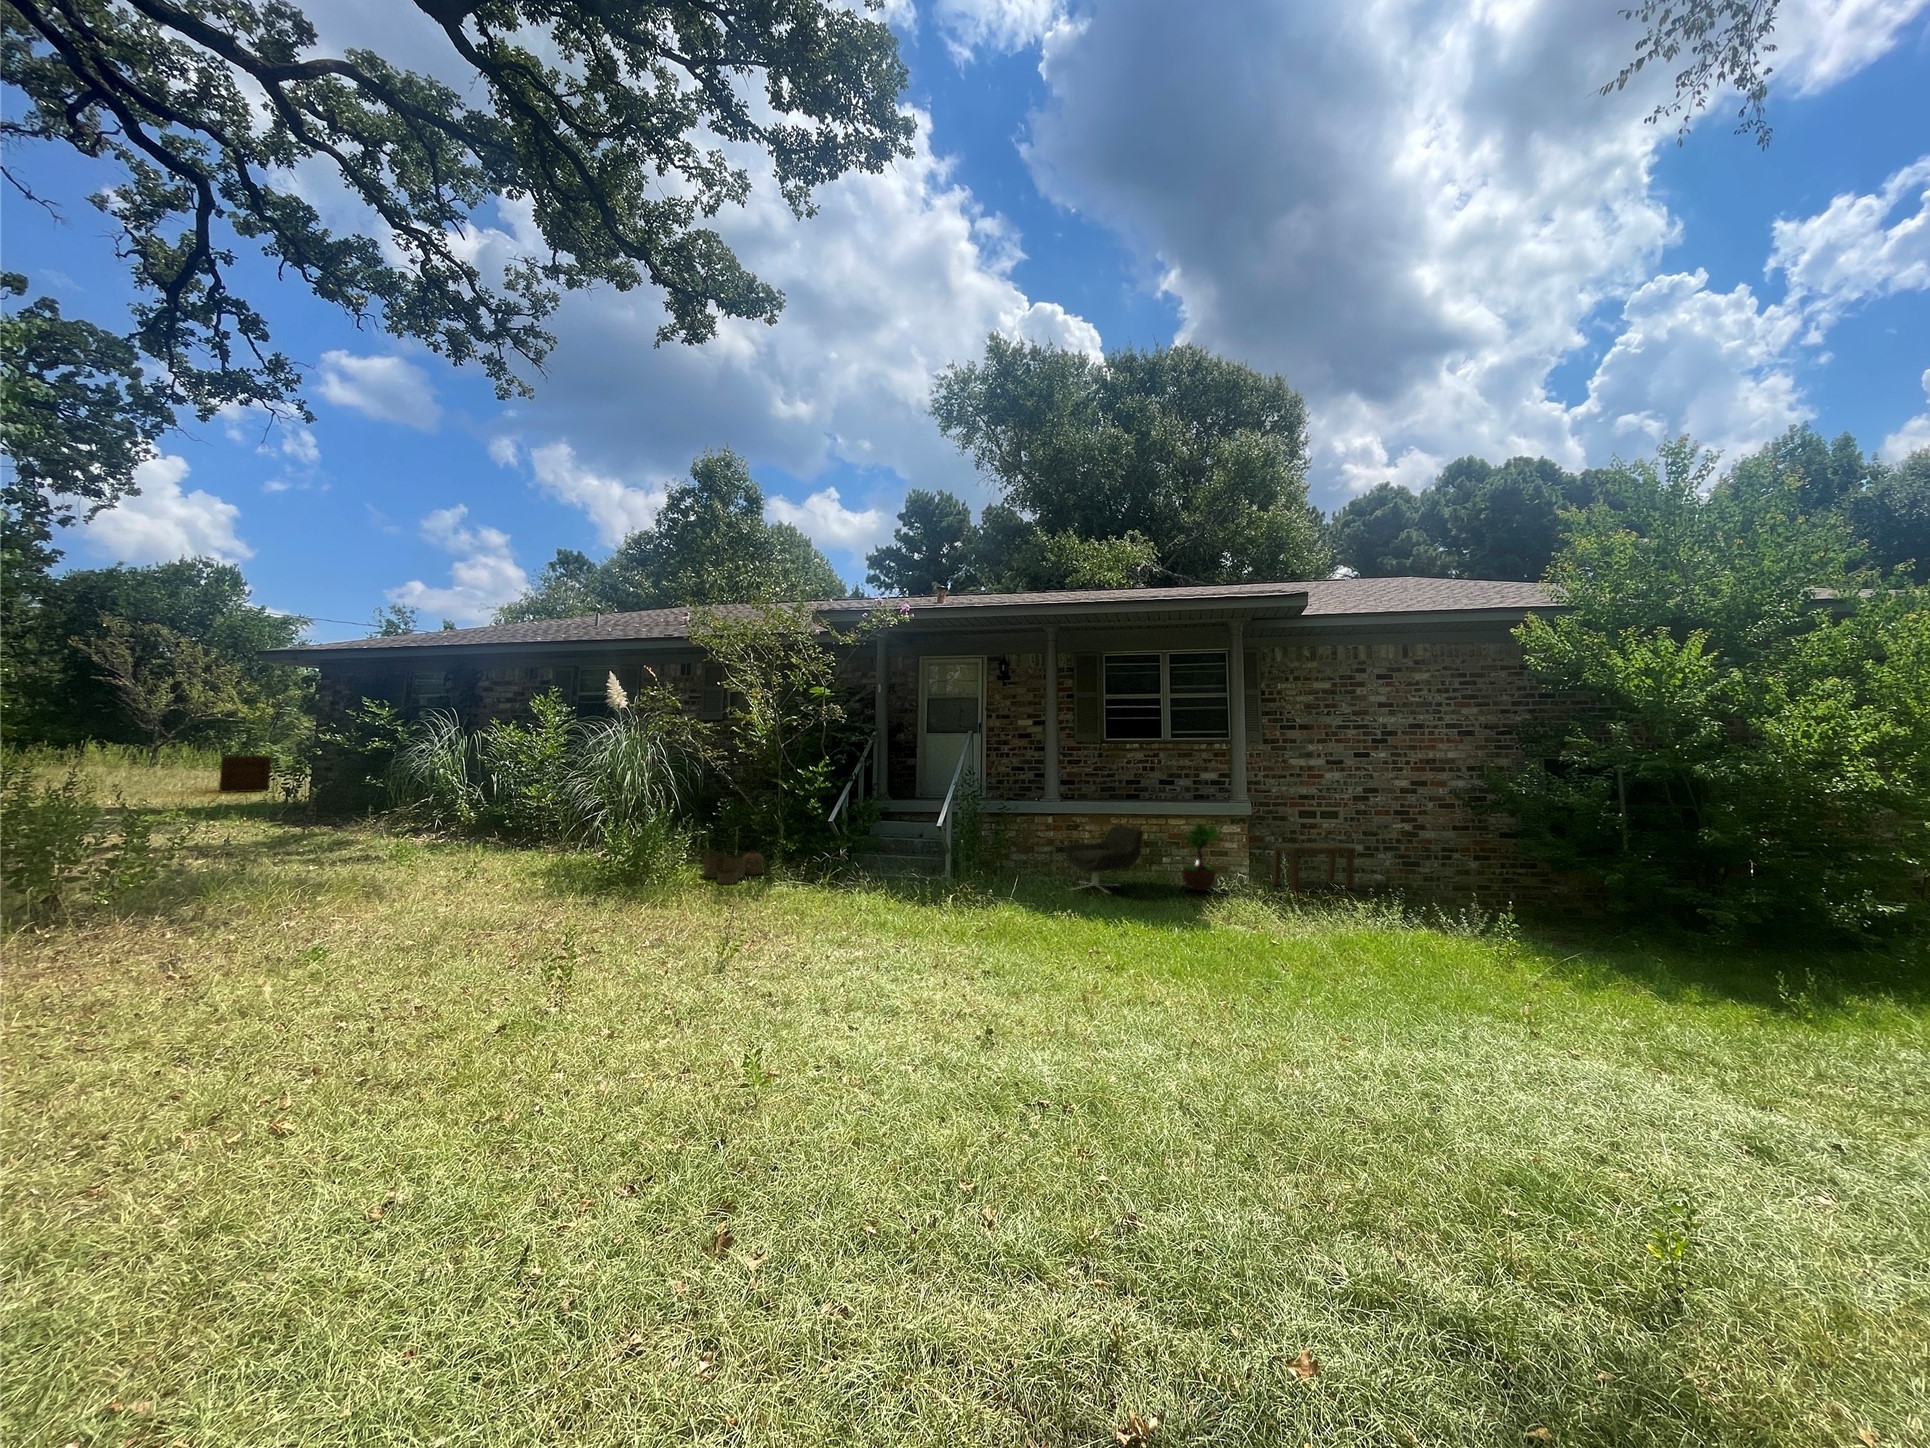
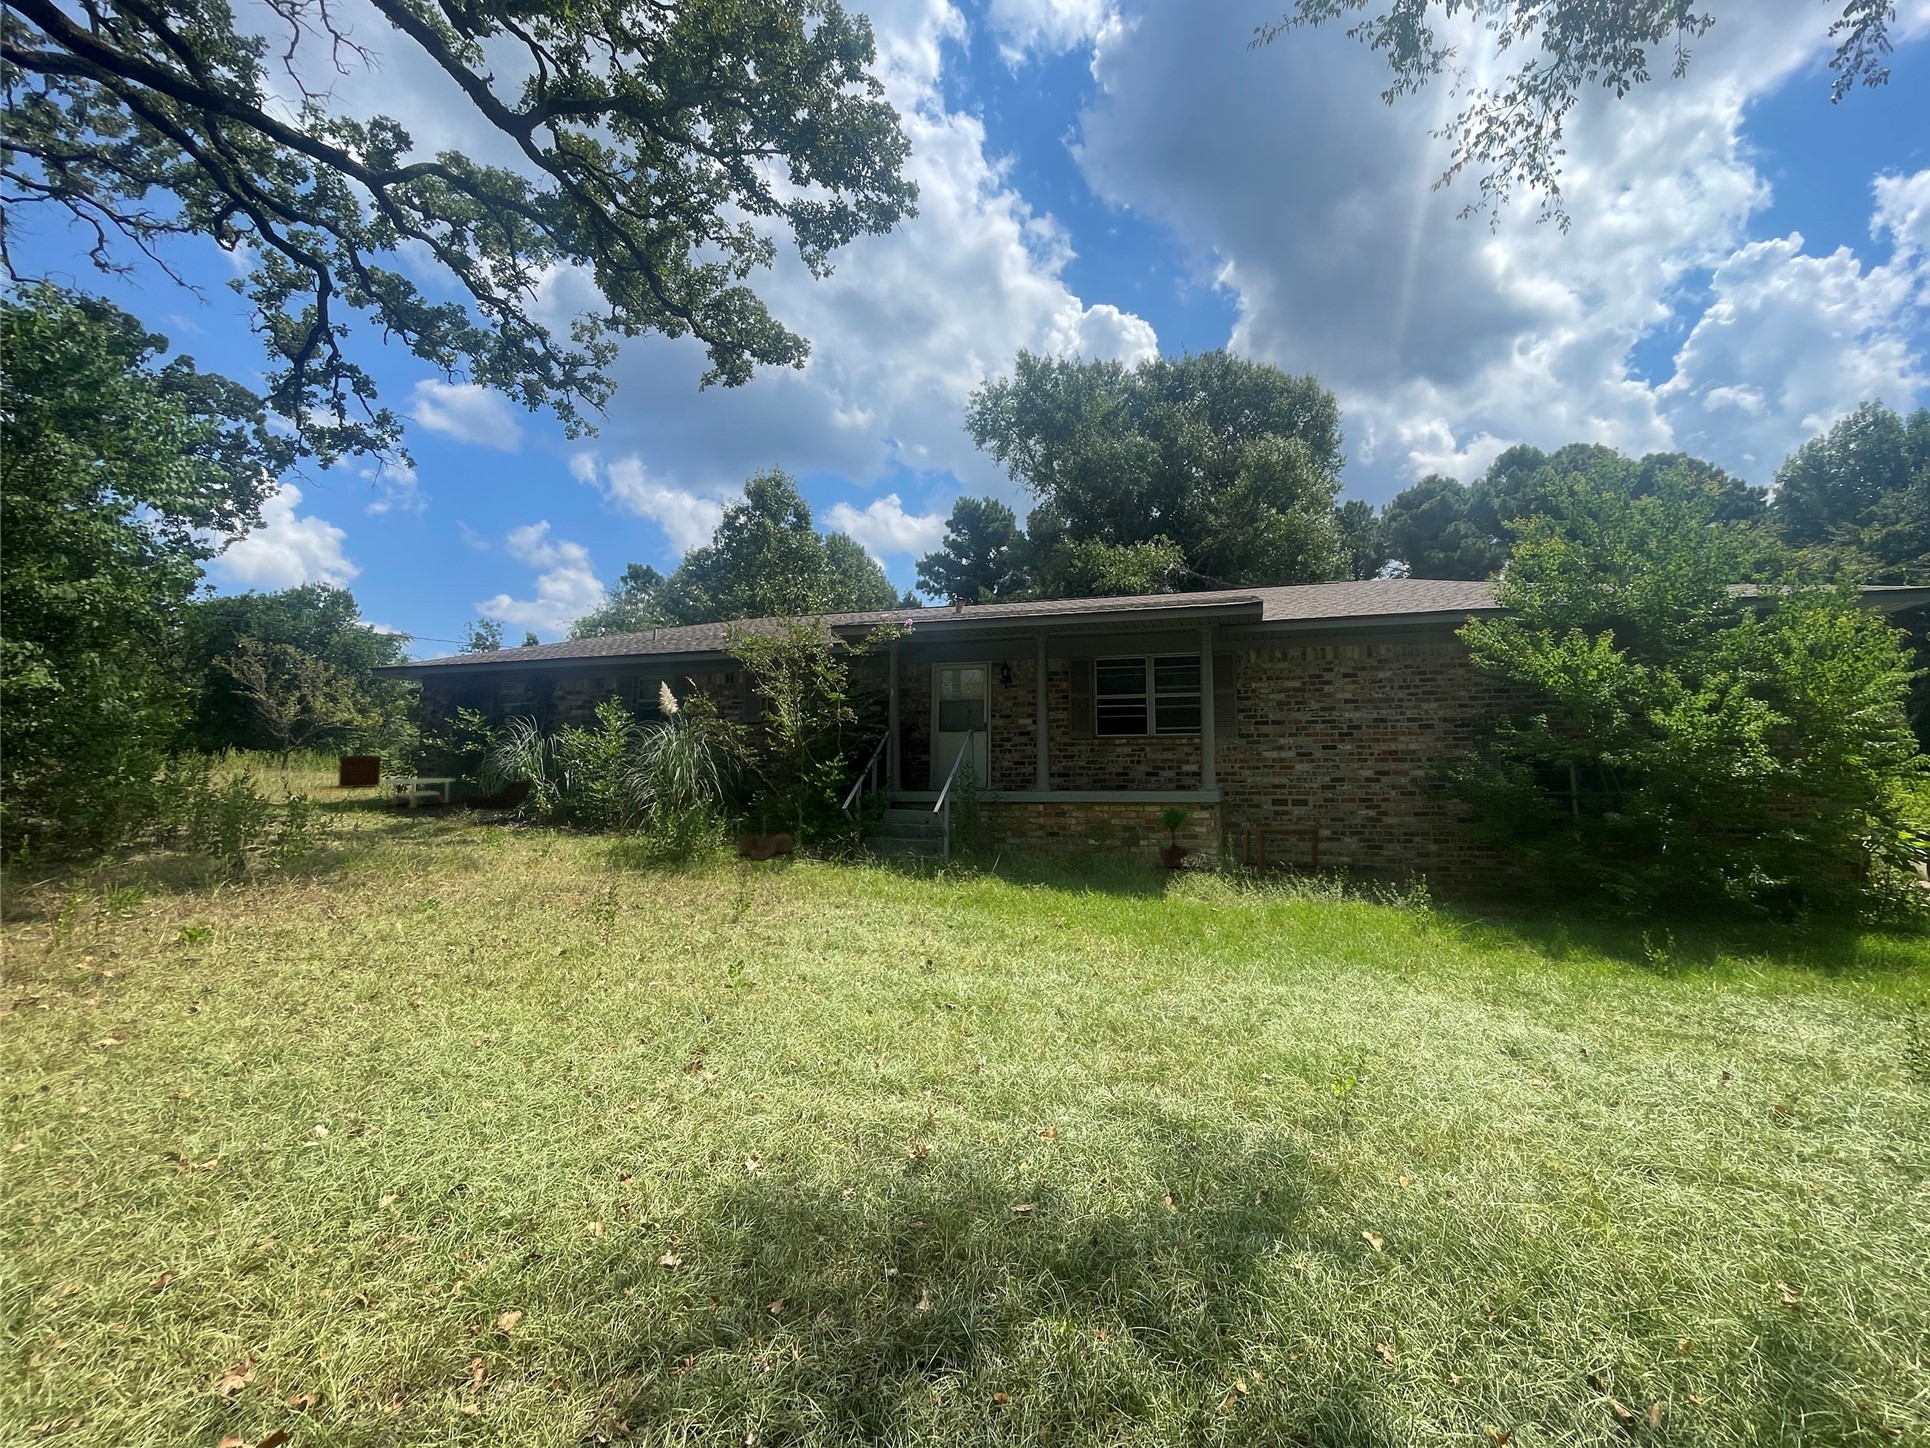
round table: none [267,783,360,818] -> present [380,778,454,808]
lounge chair: present [1064,824,1143,893] -> present [463,779,532,821]

